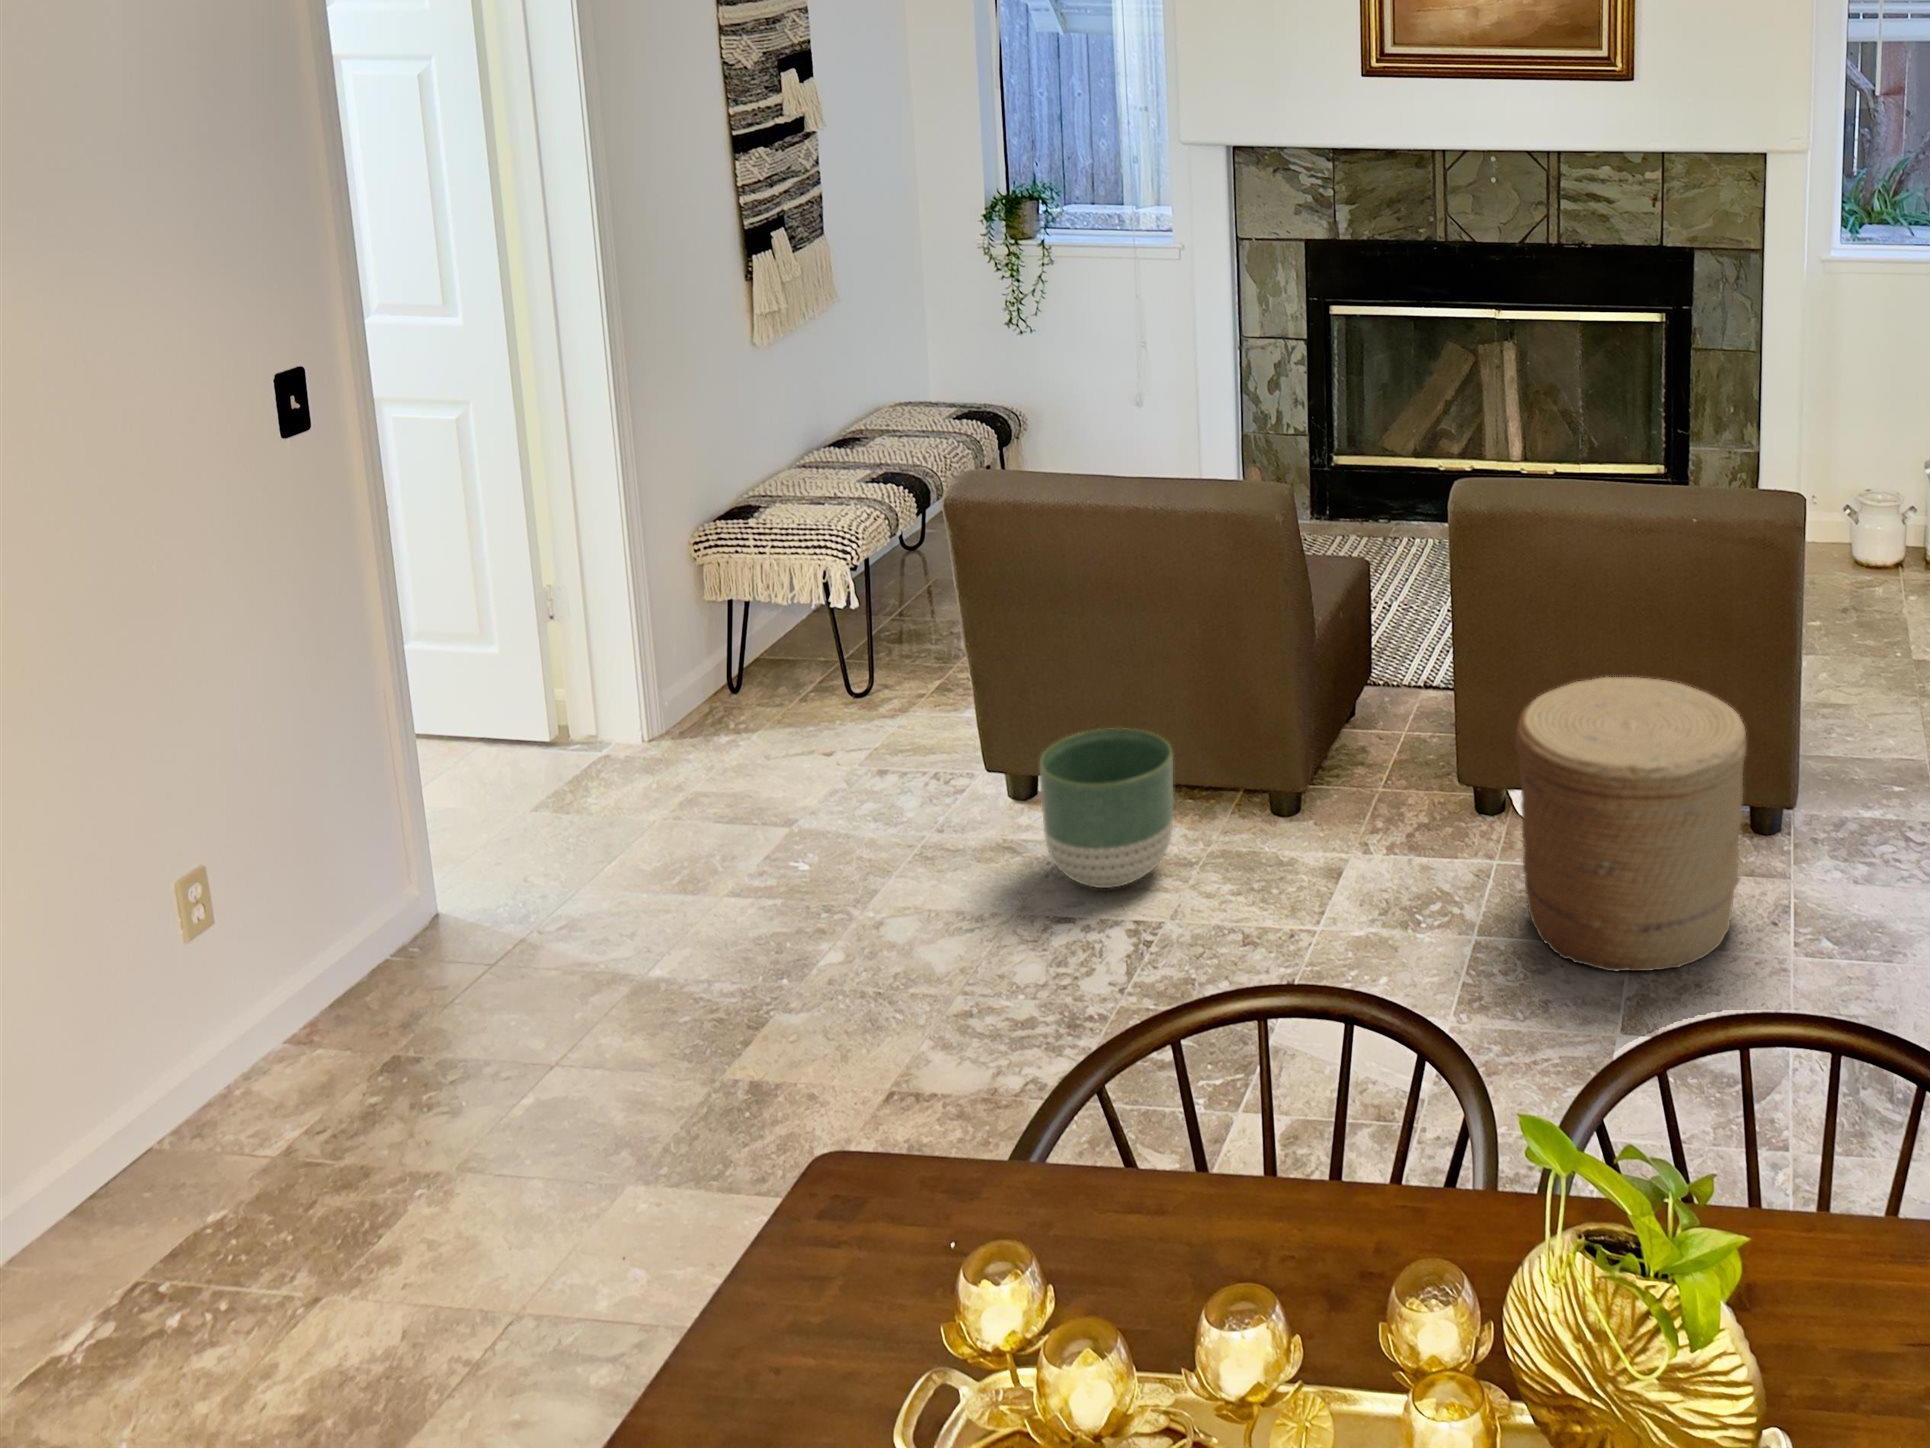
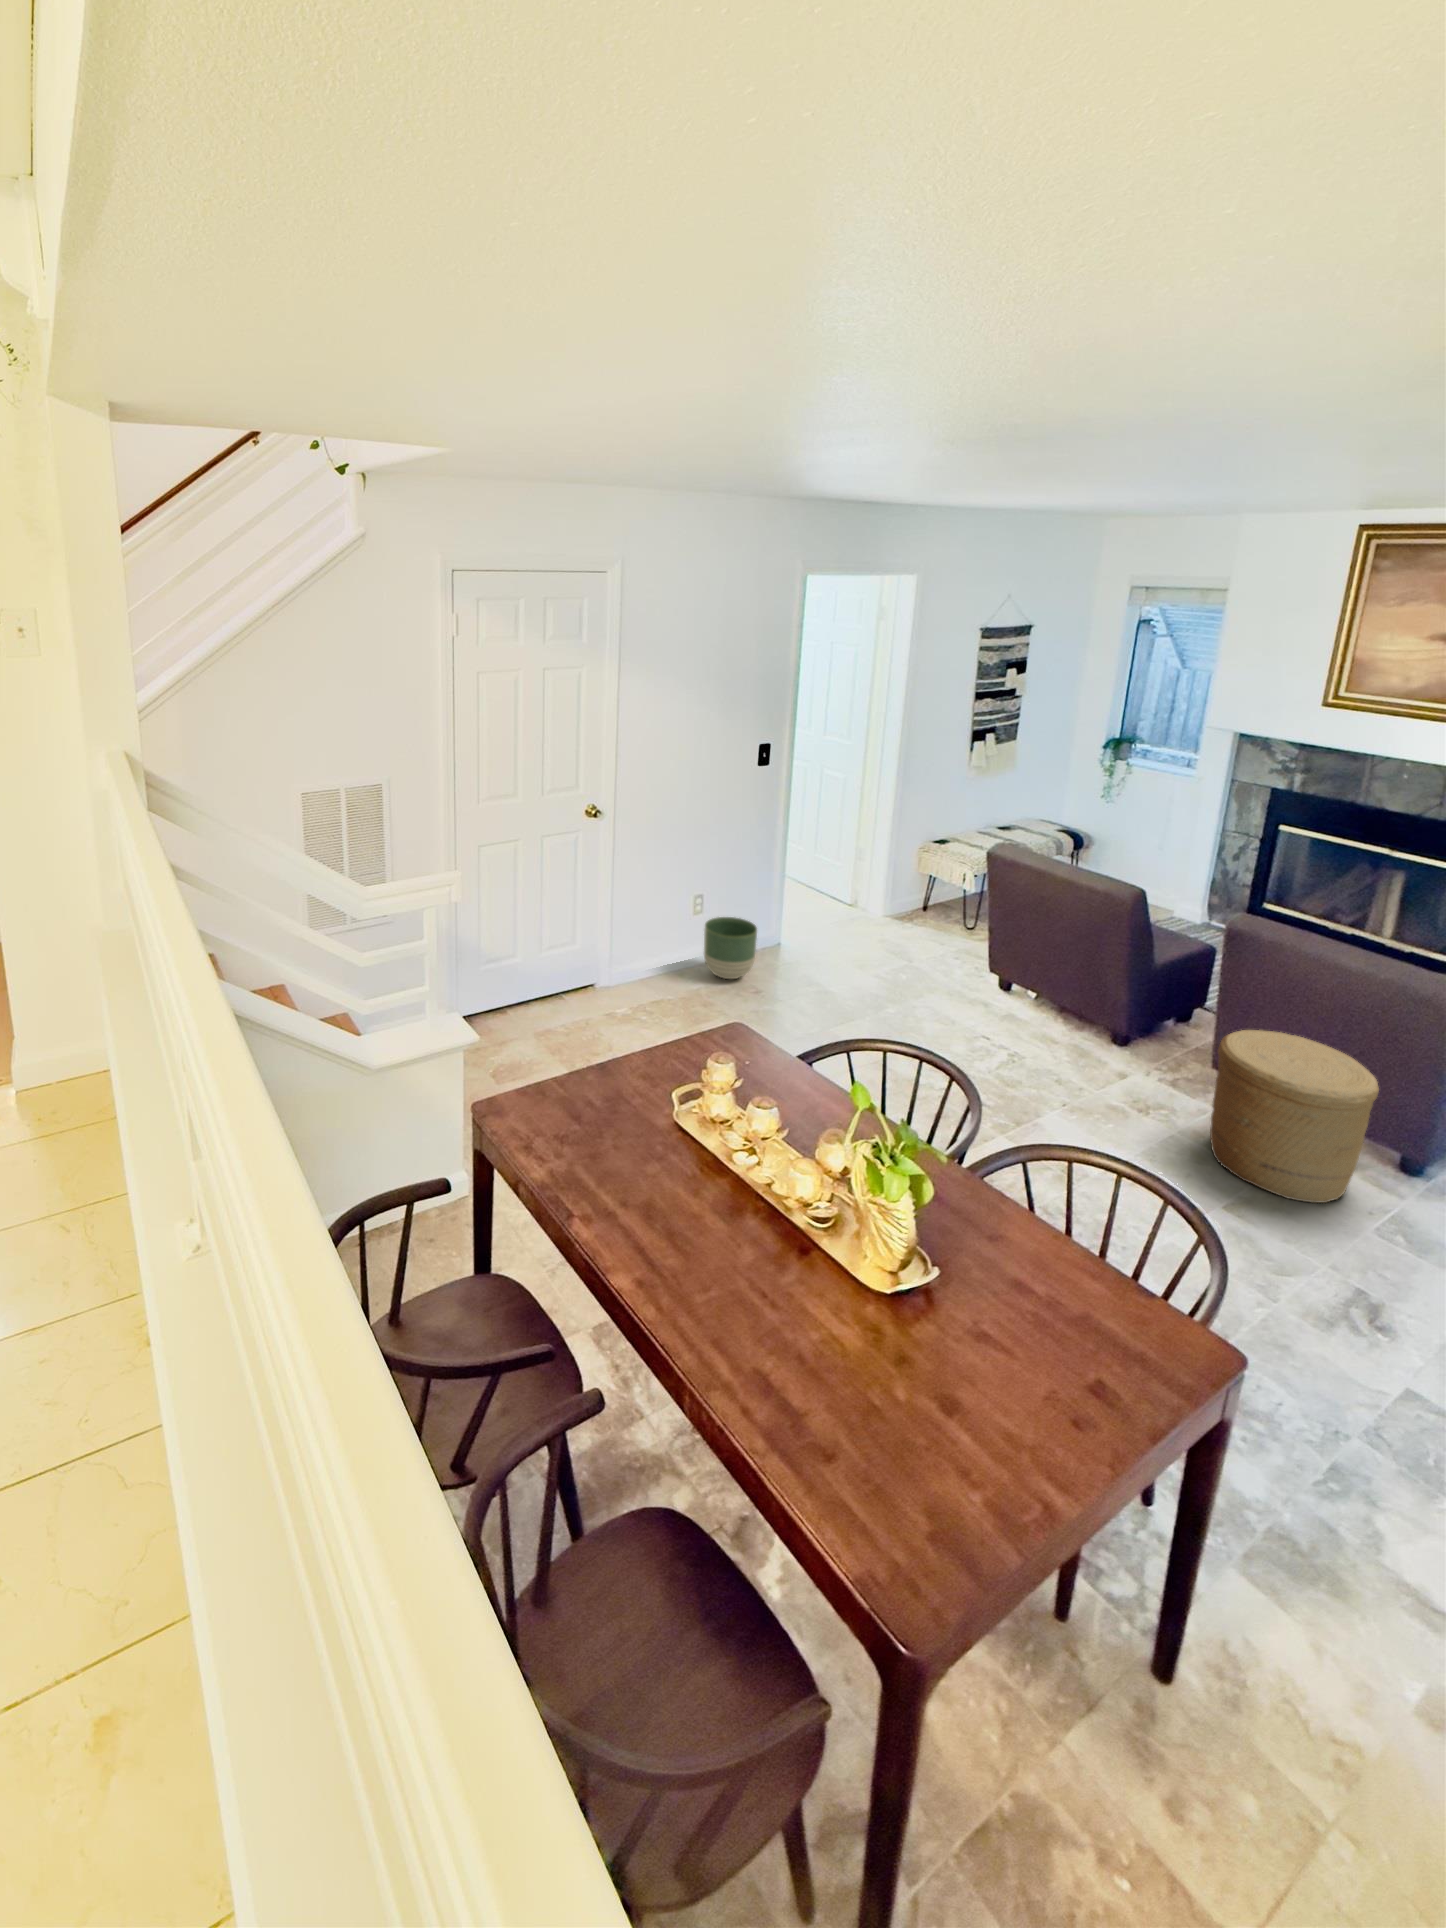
planter: present [1040,728,1173,888] -> present [704,917,757,979]

